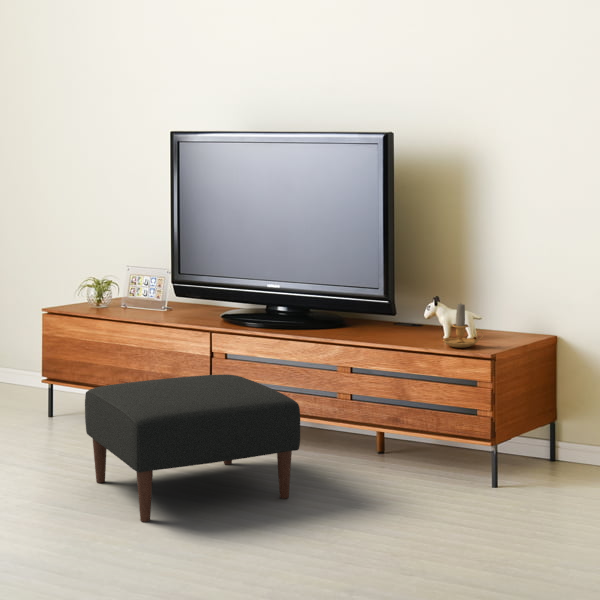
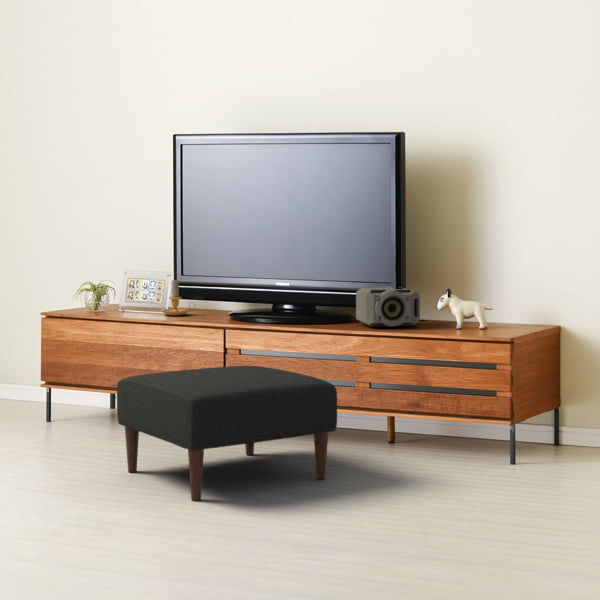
speaker: none [344,293,407,336] -> present [356,288,420,327]
candle: present [443,304,483,348] -> present [161,280,195,316]

